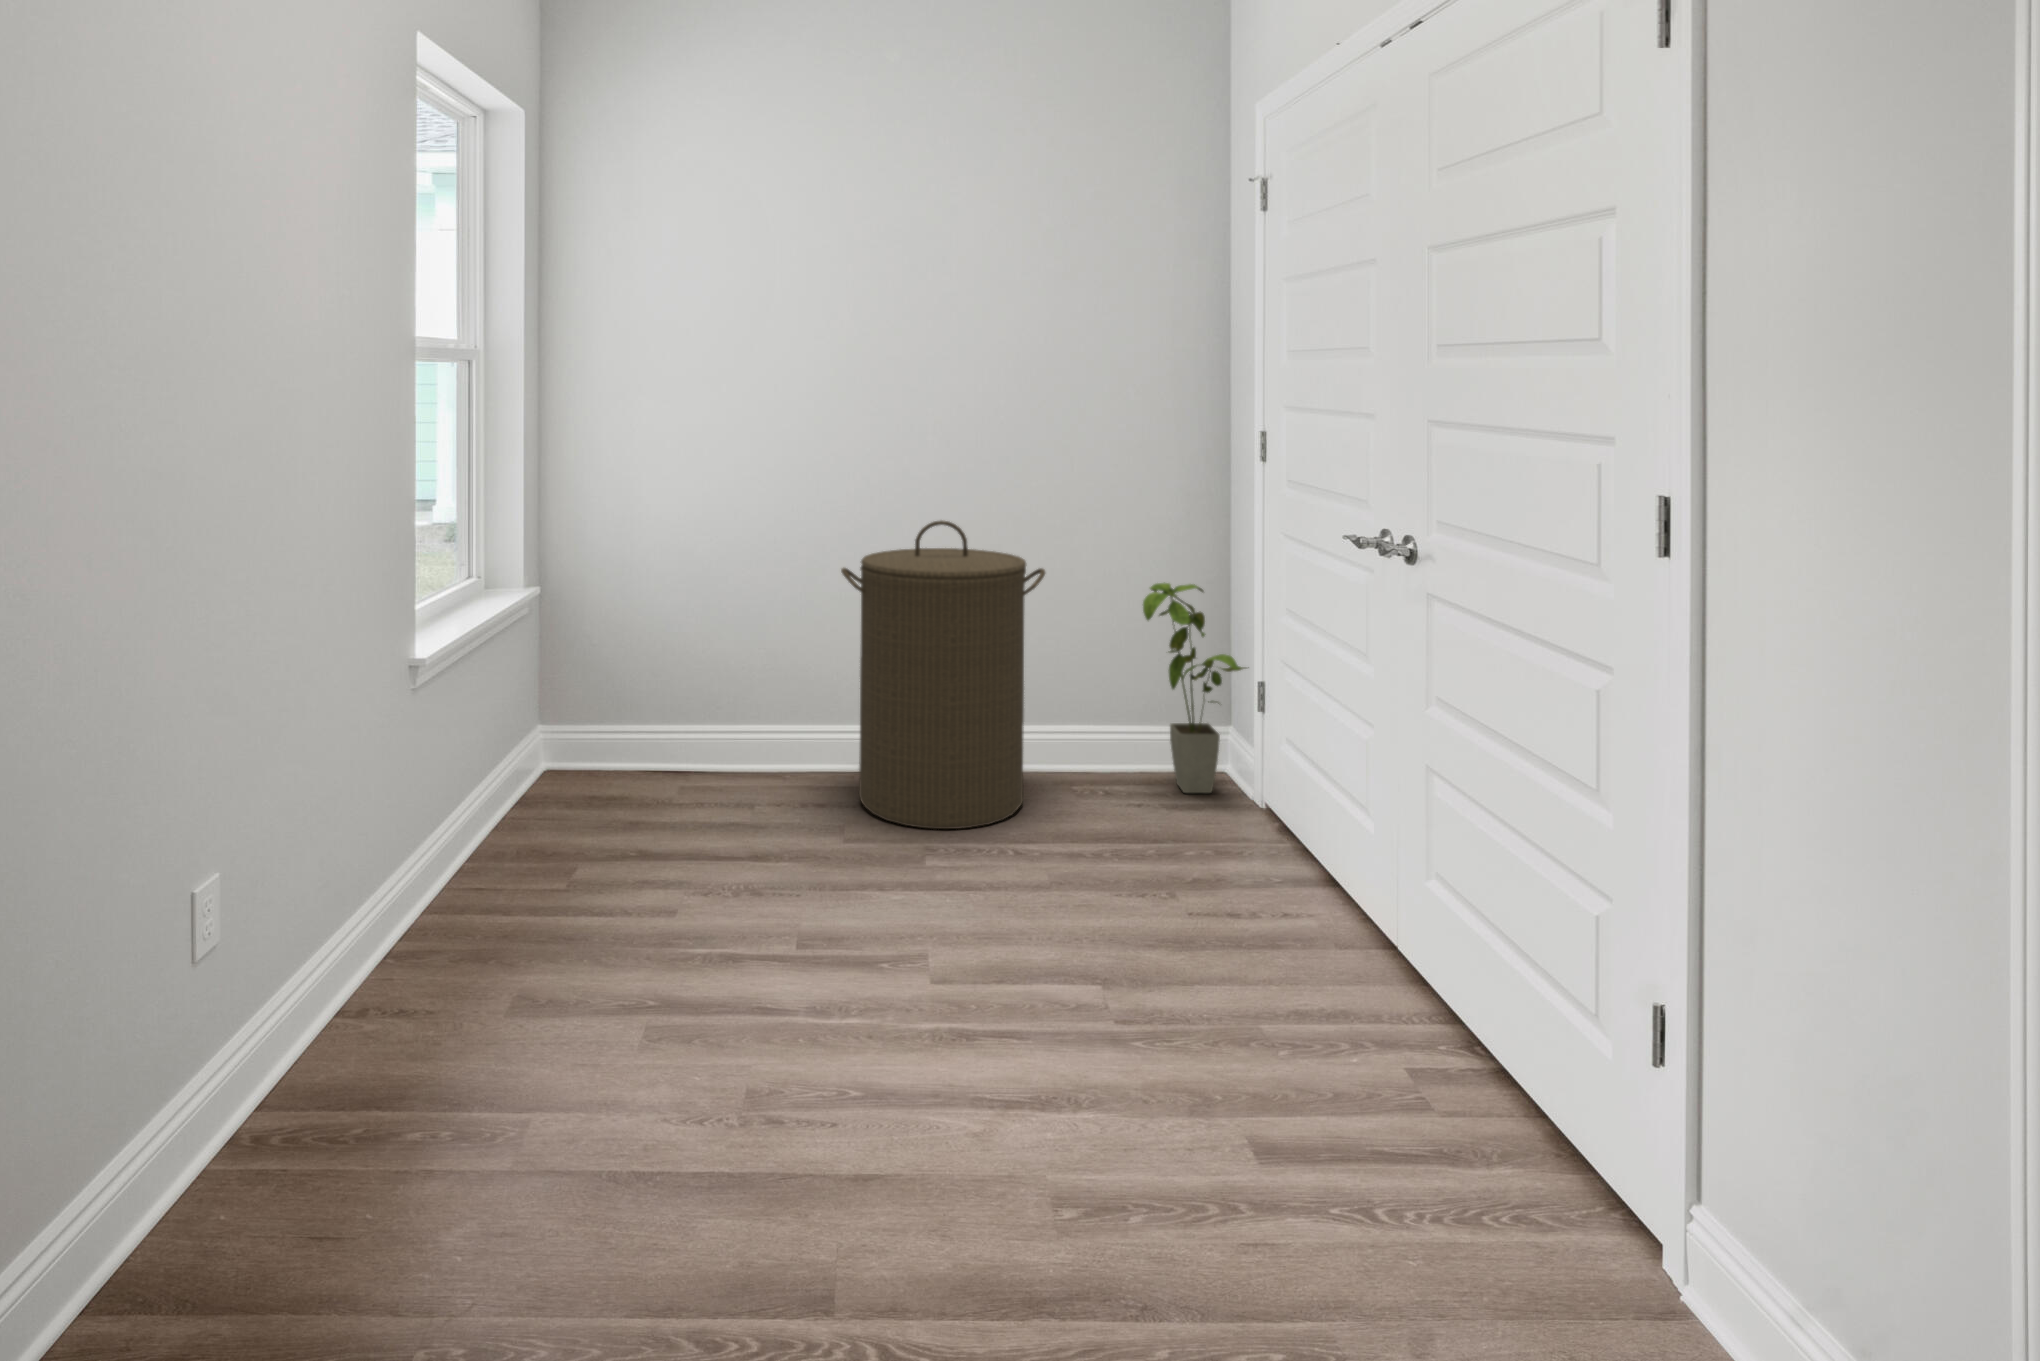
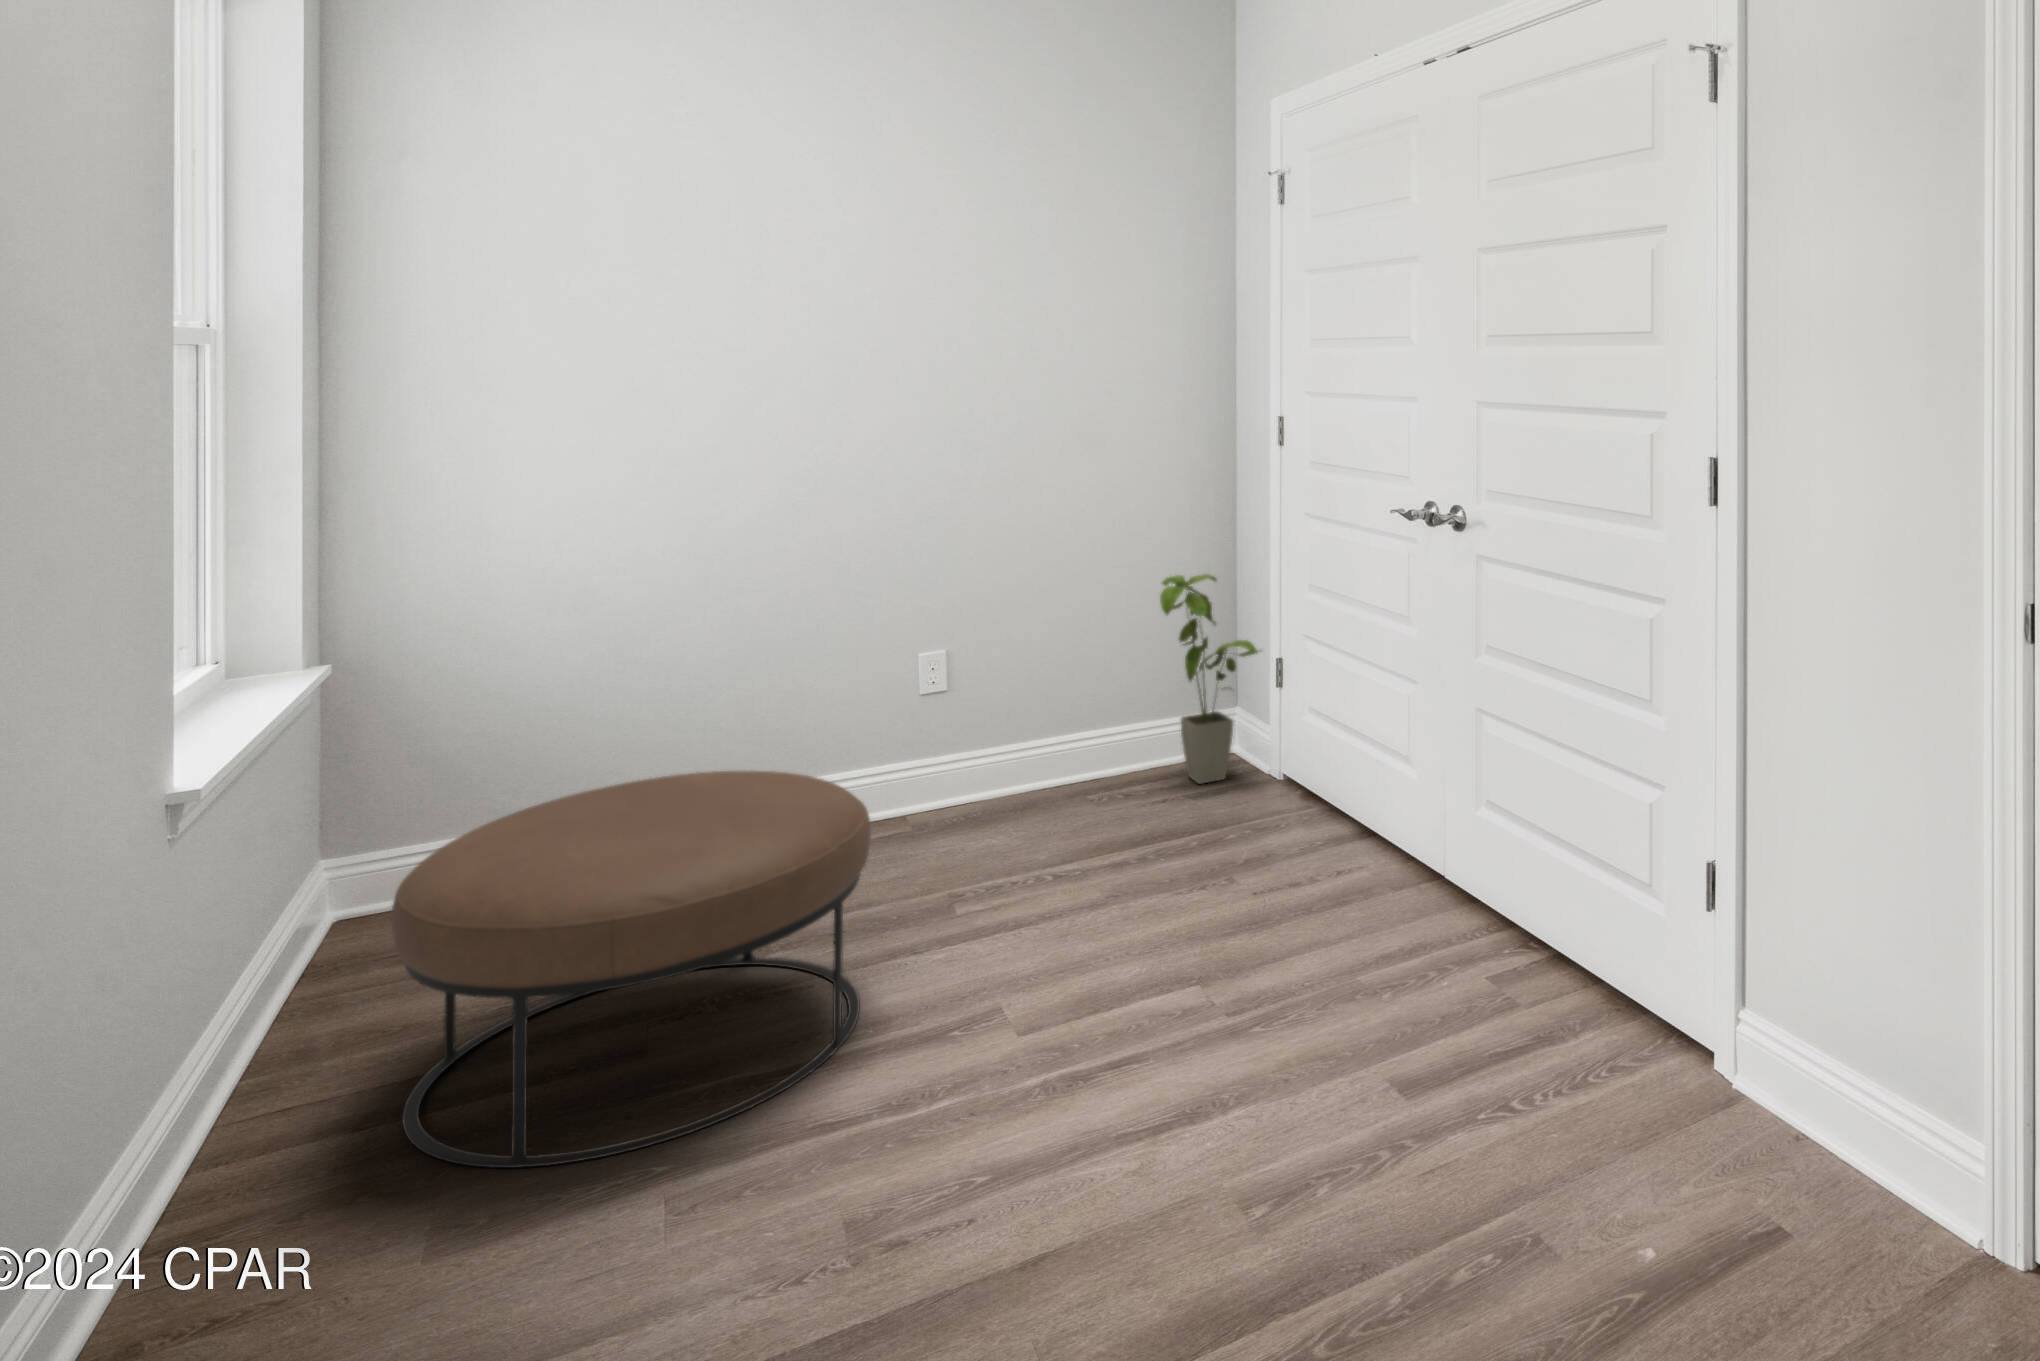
laundry hamper: present [841,521,1045,829] -> none [814,529,1060,877]
ottoman: none [514,704,835,991] -> present [392,771,871,1168]

